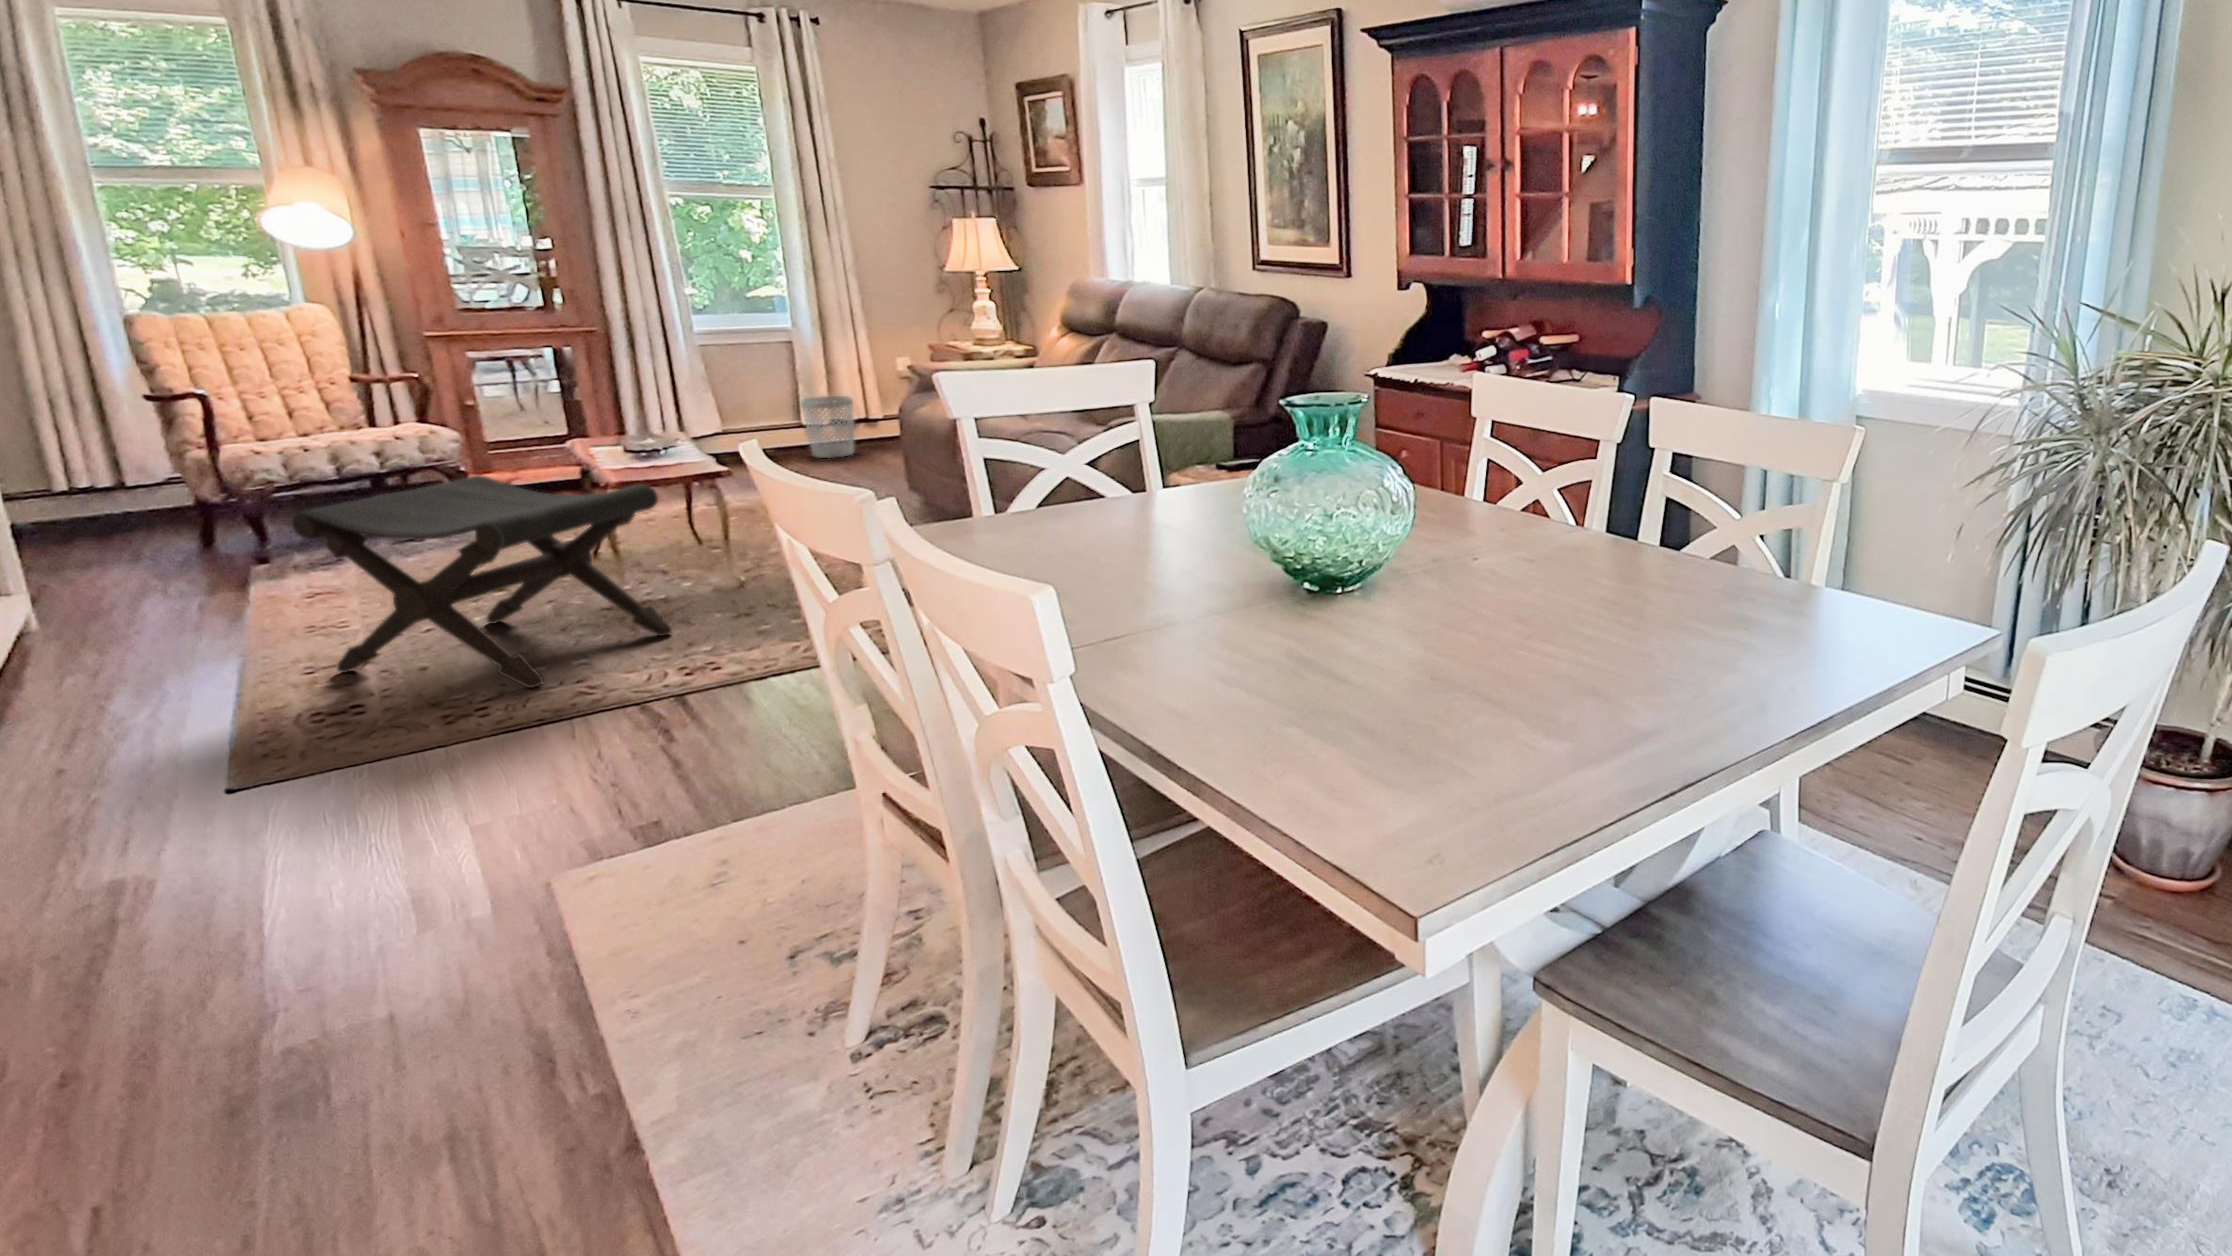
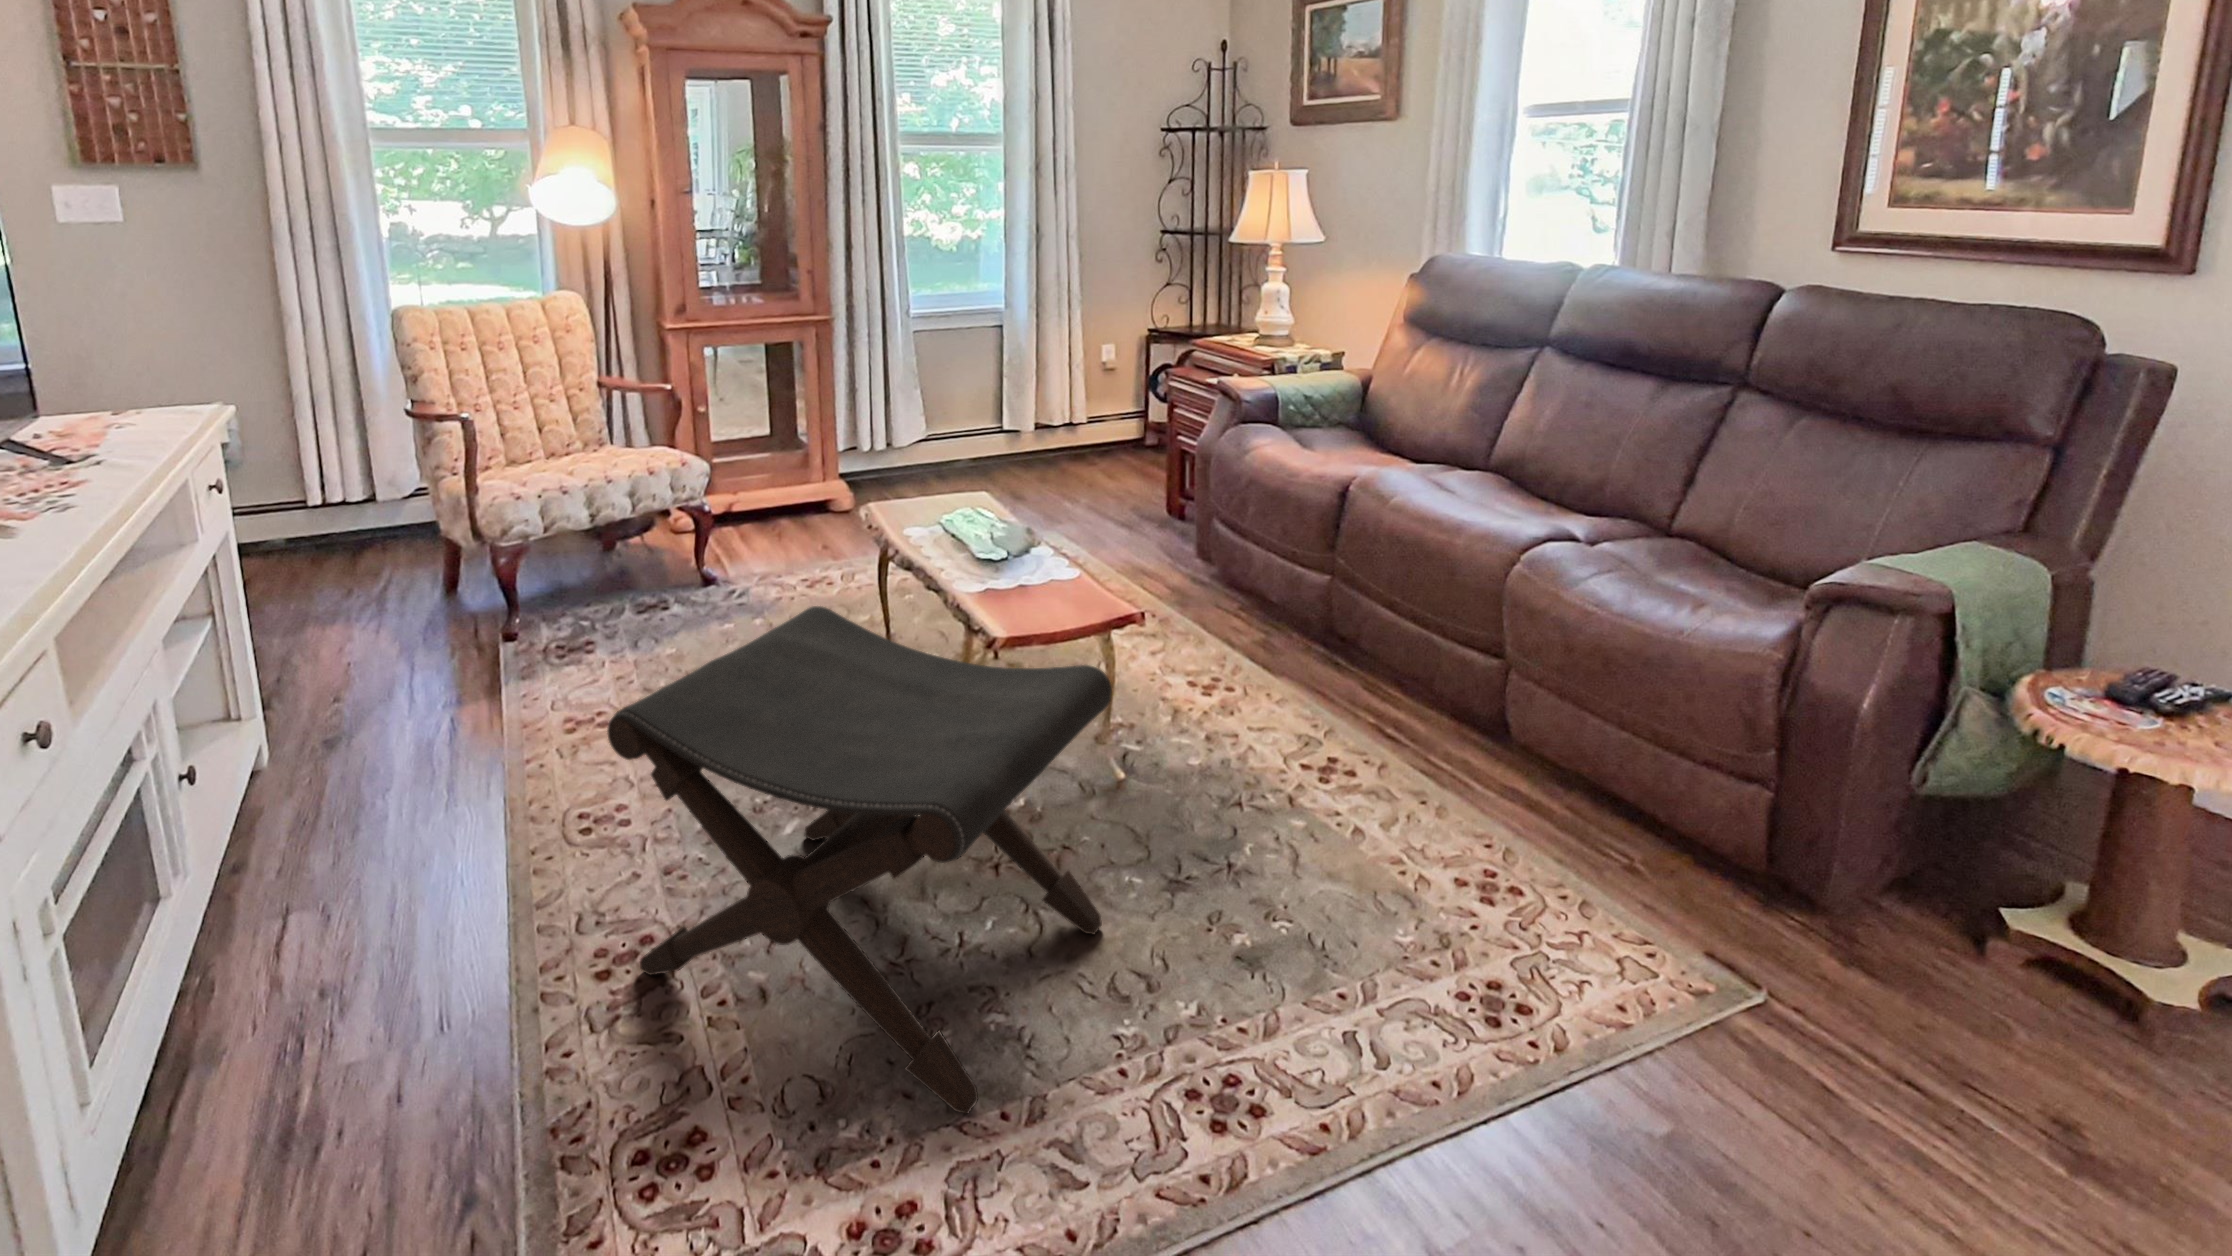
wastebasket: present [801,396,854,458] -> none [1013,394,1071,475]

